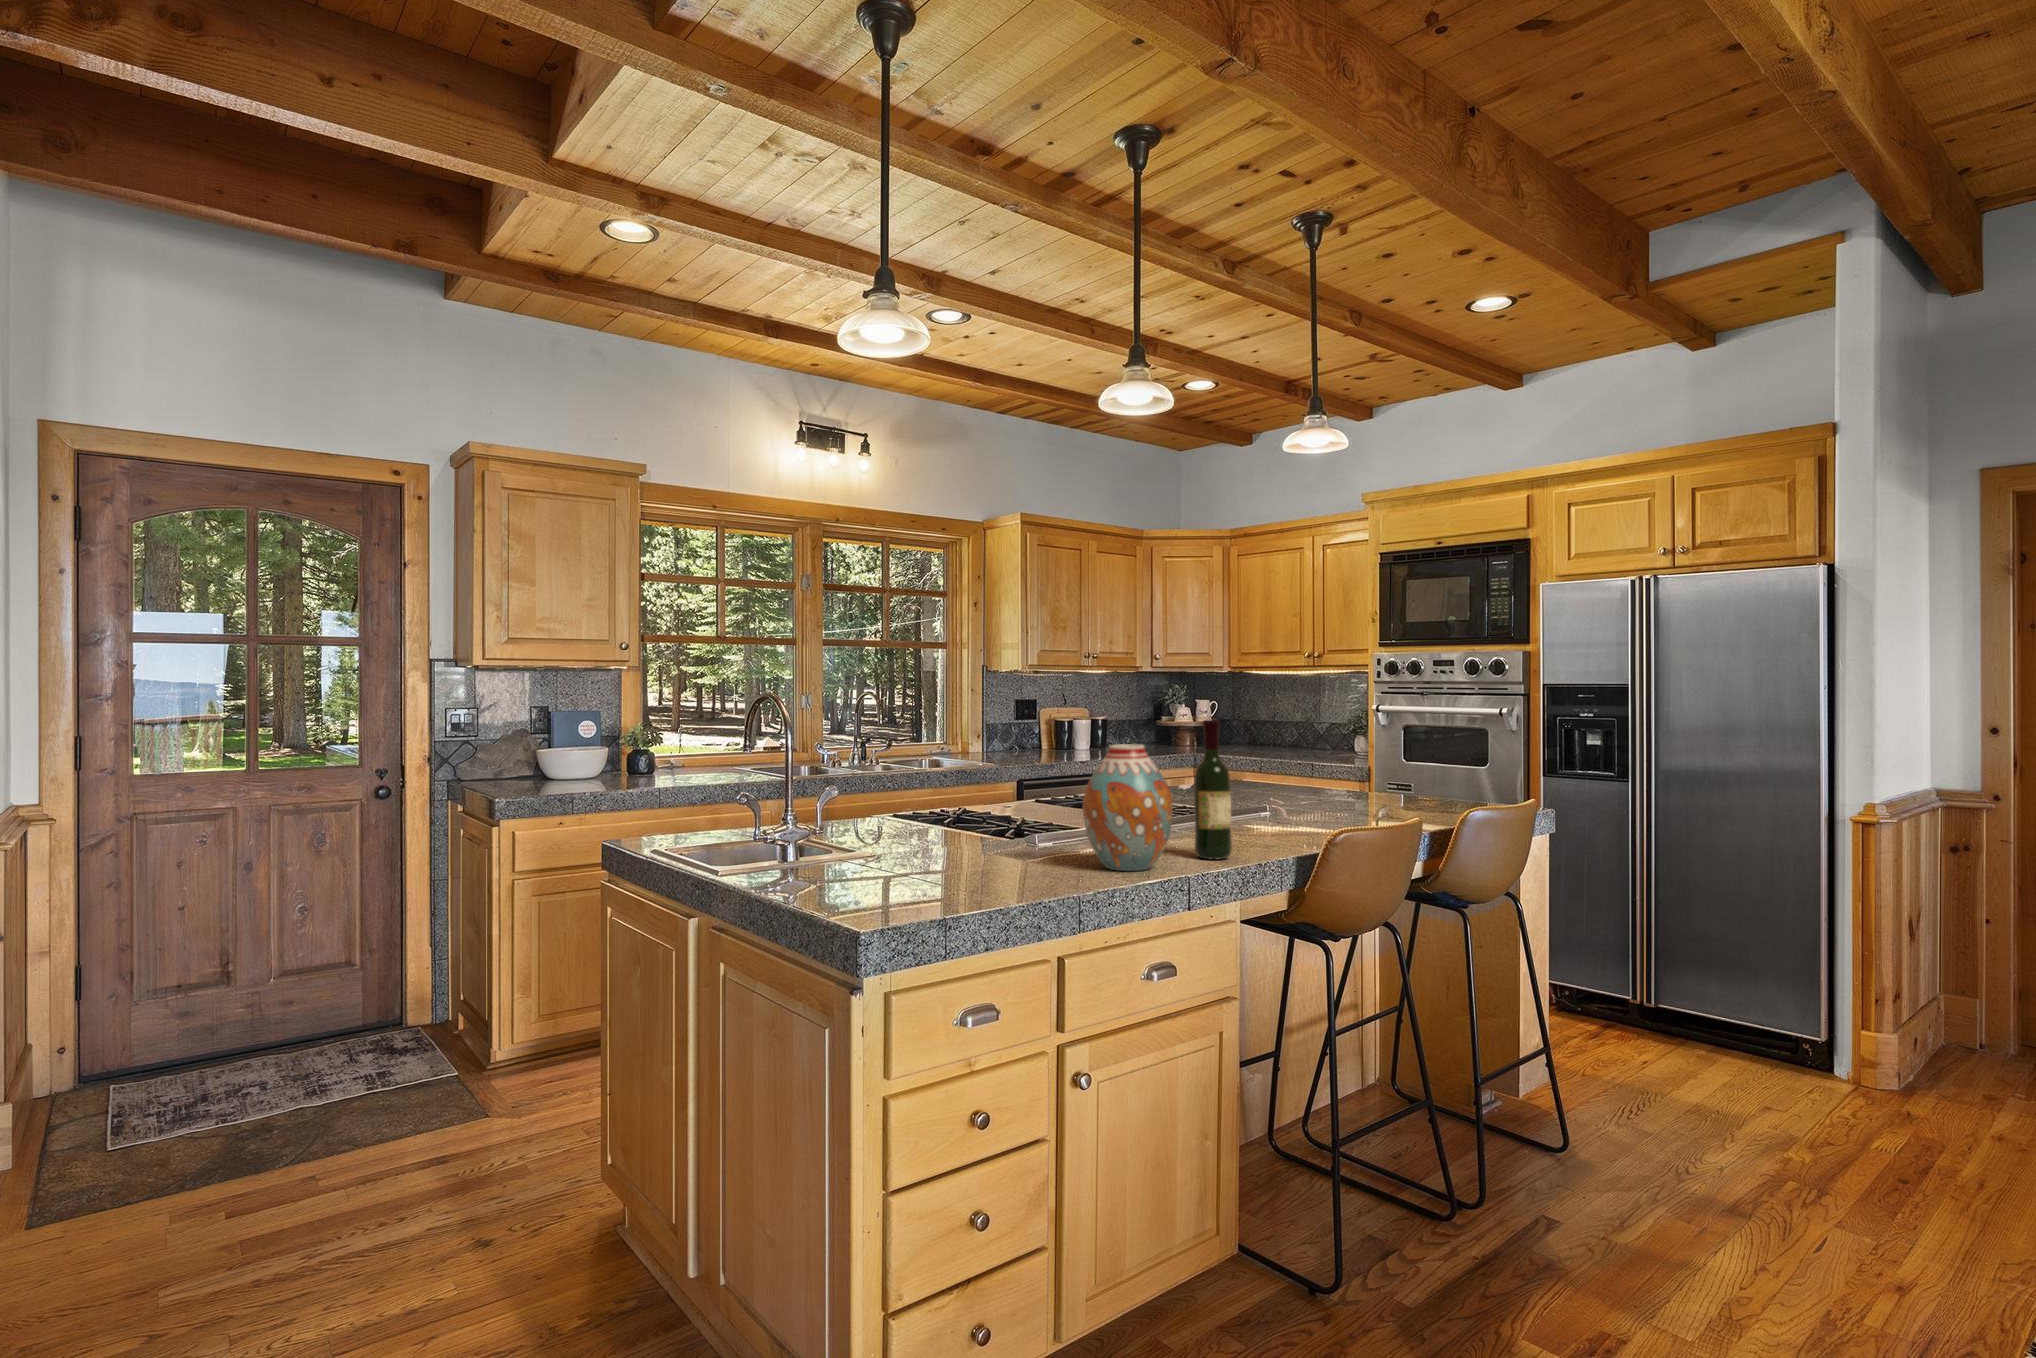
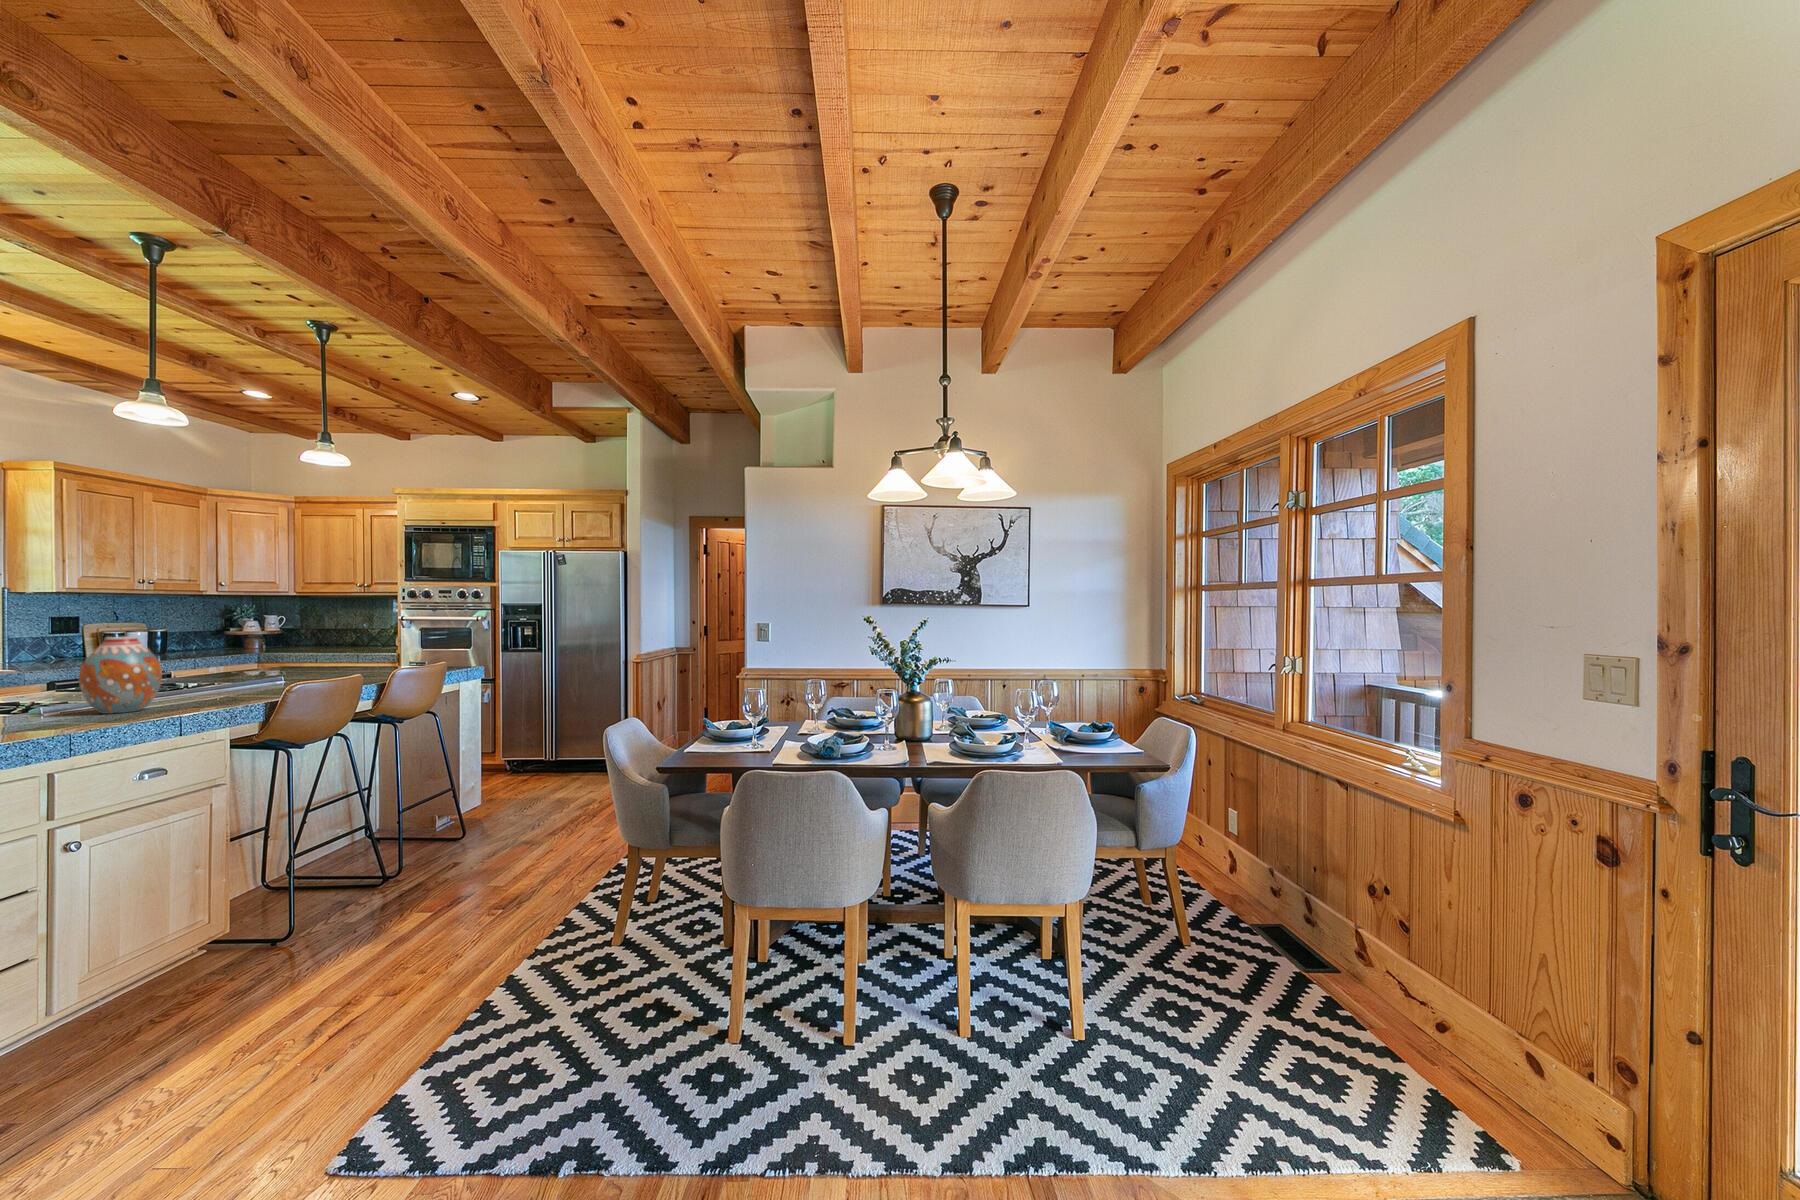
wine bottle: present [1194,720,1232,860] -> none [187,621,218,703]

